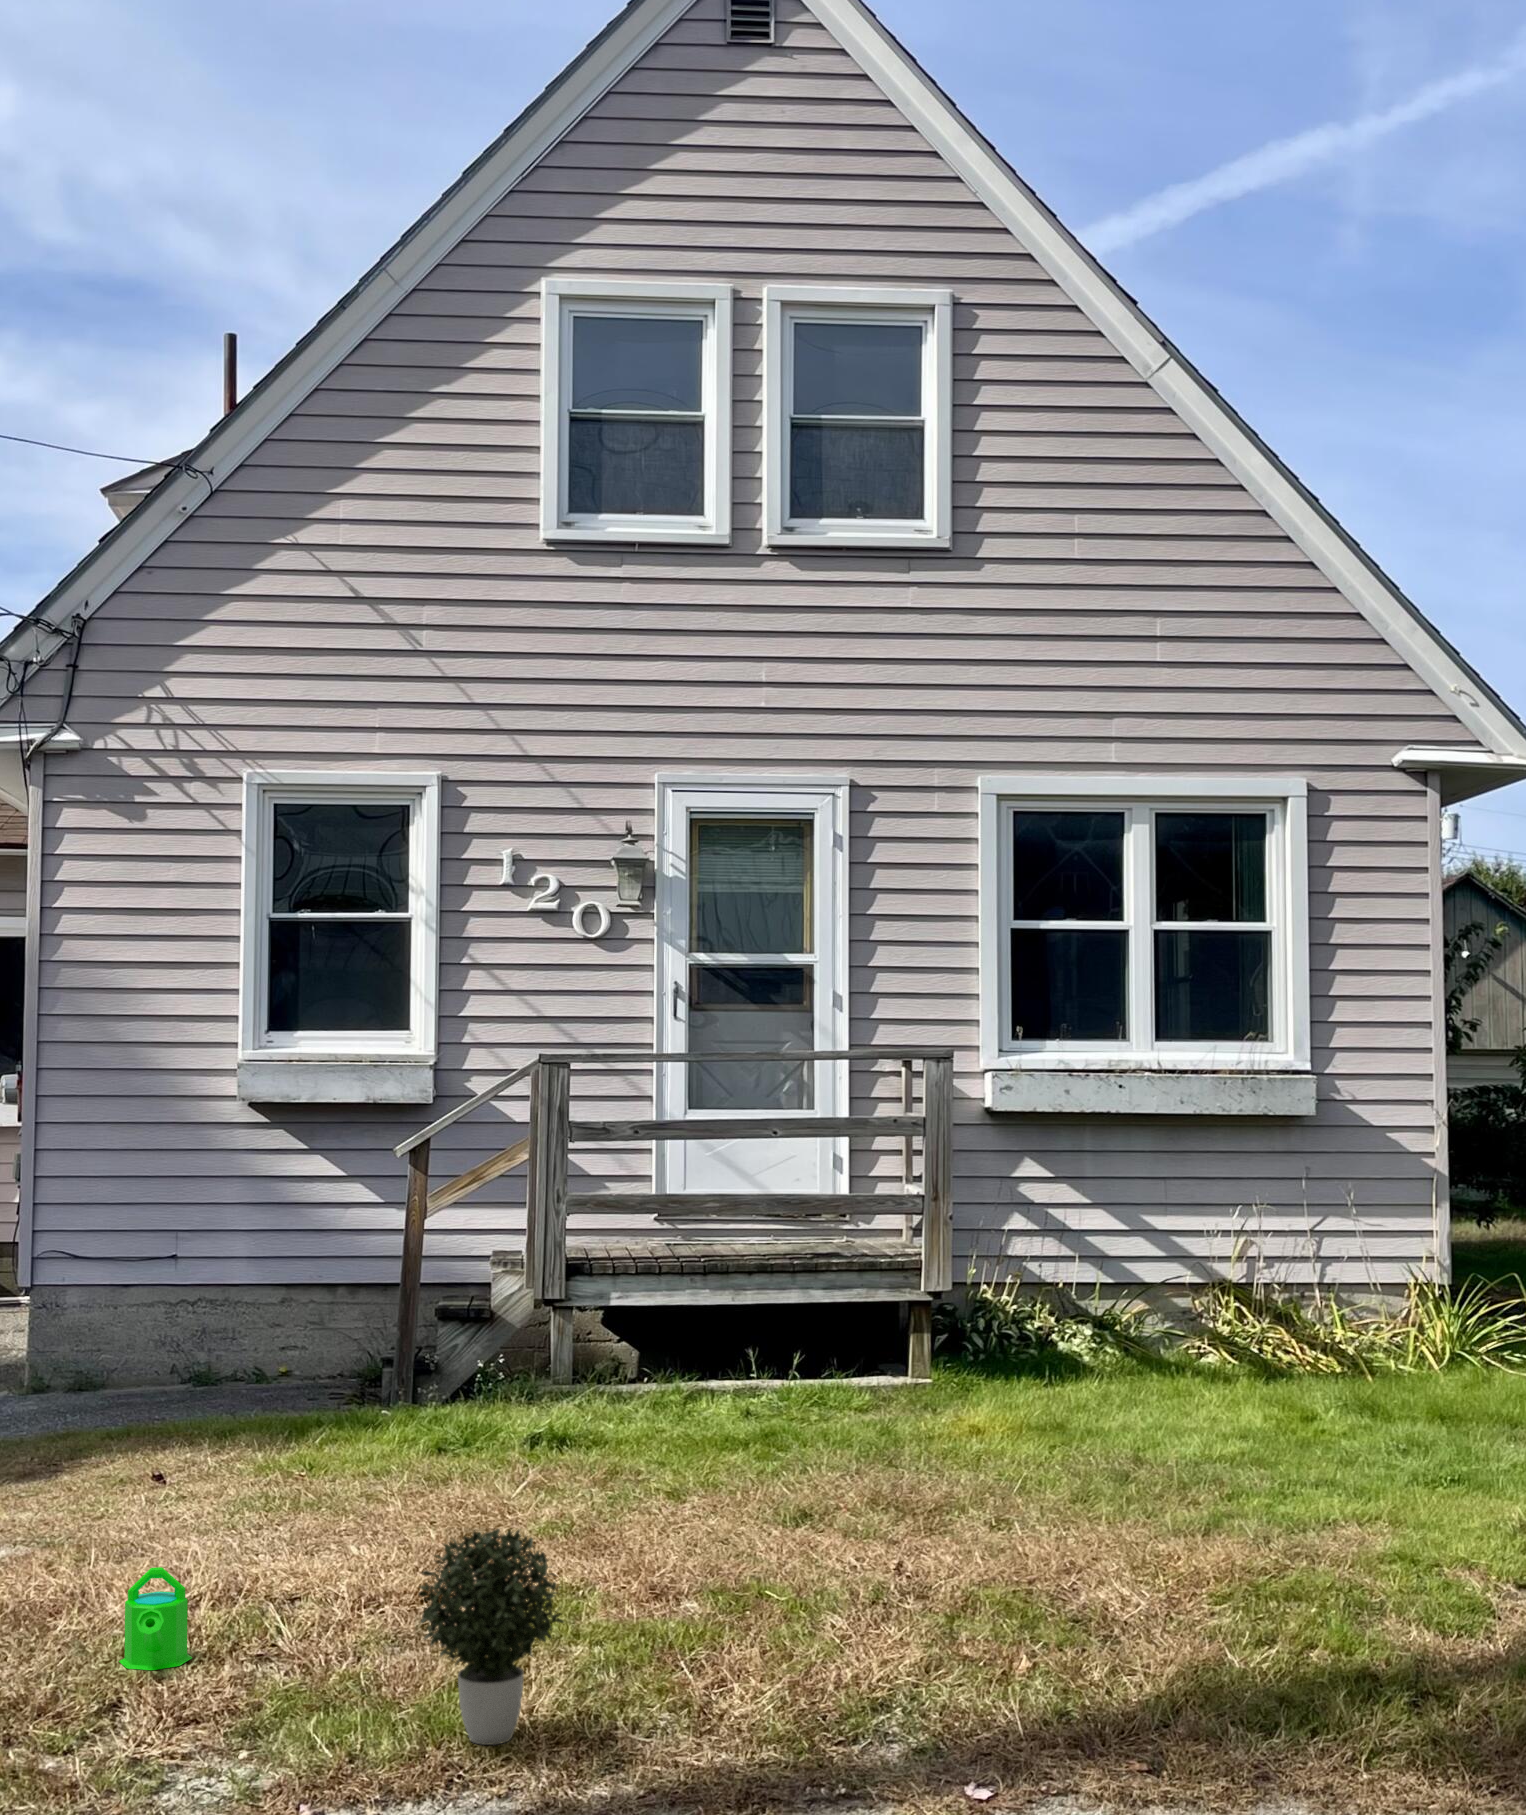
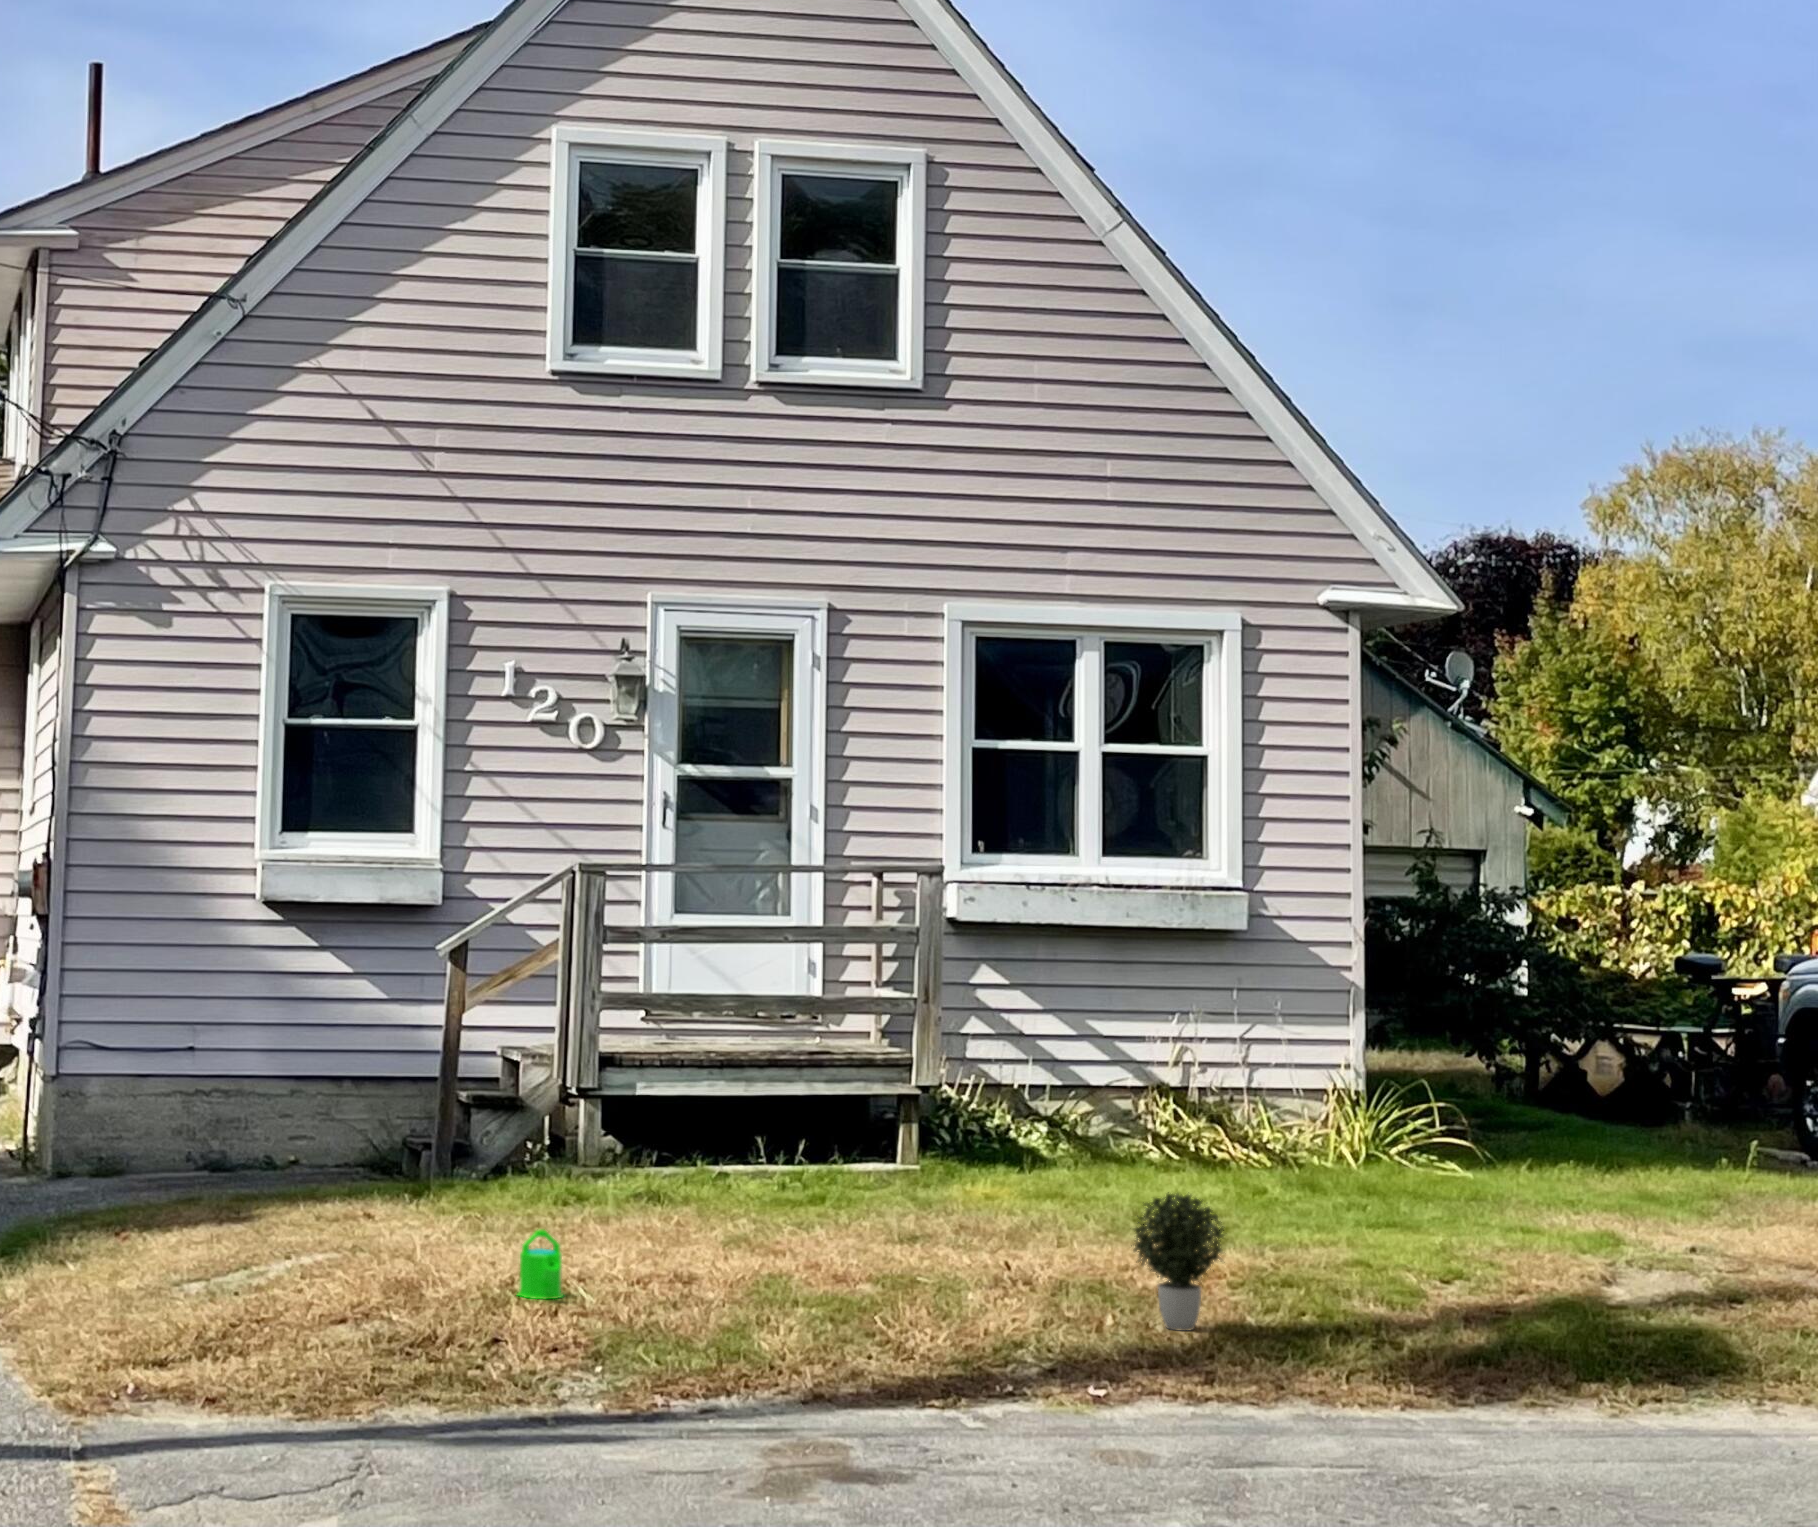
potted plant: present [418,1529,564,1745] -> present [1134,1192,1224,1331]

